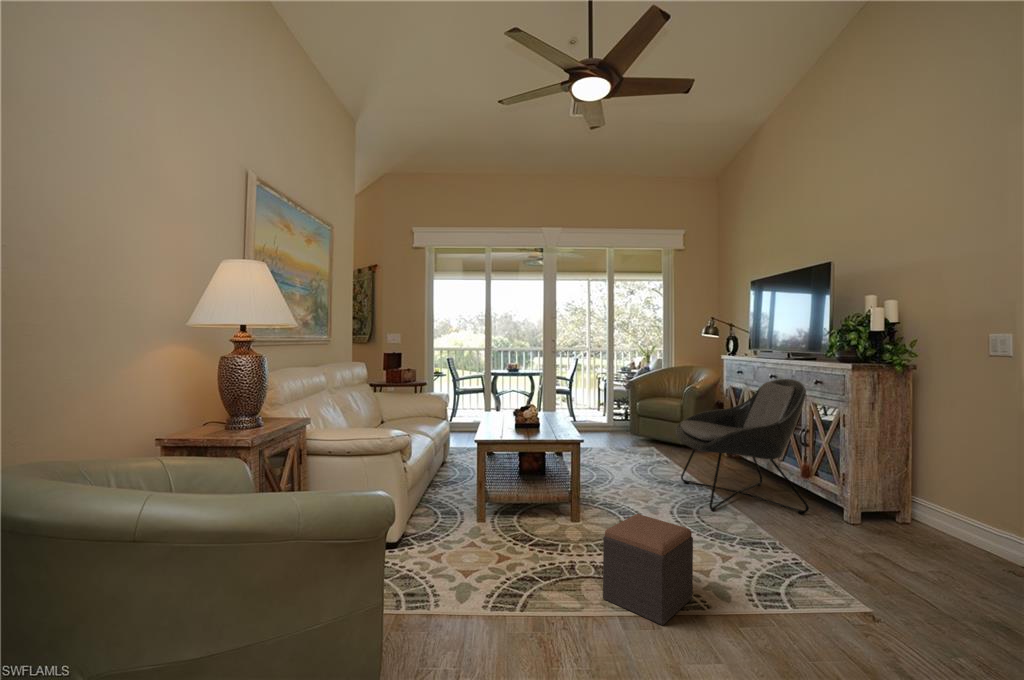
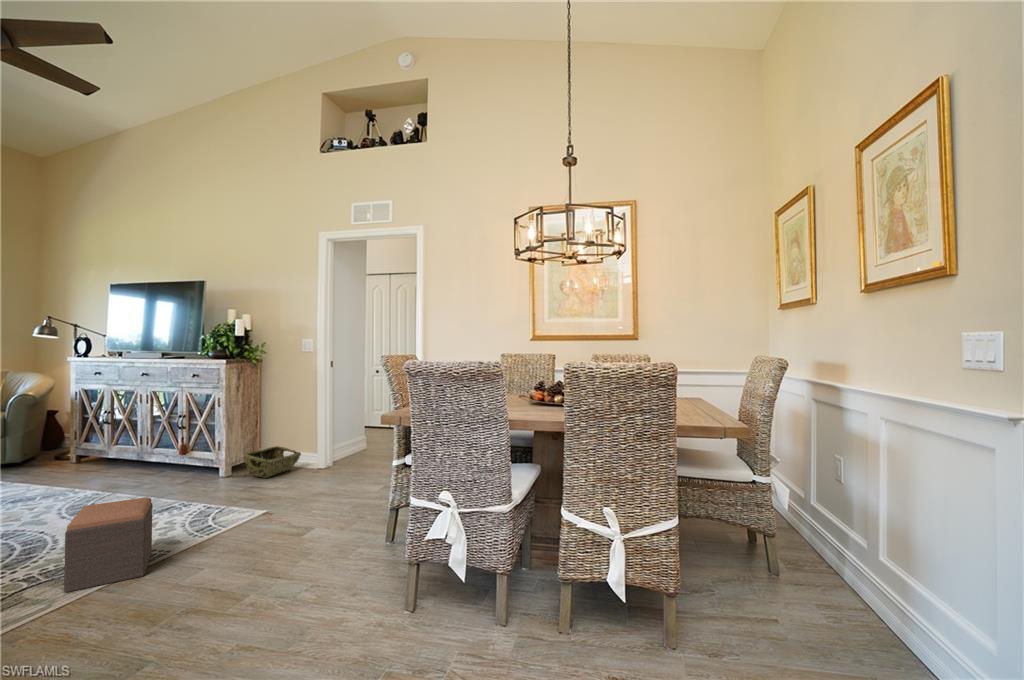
lounge chair: present [675,379,809,515] -> none [35,375,192,505]
woven basket: none [875,503,986,554] -> present [244,446,301,478]

